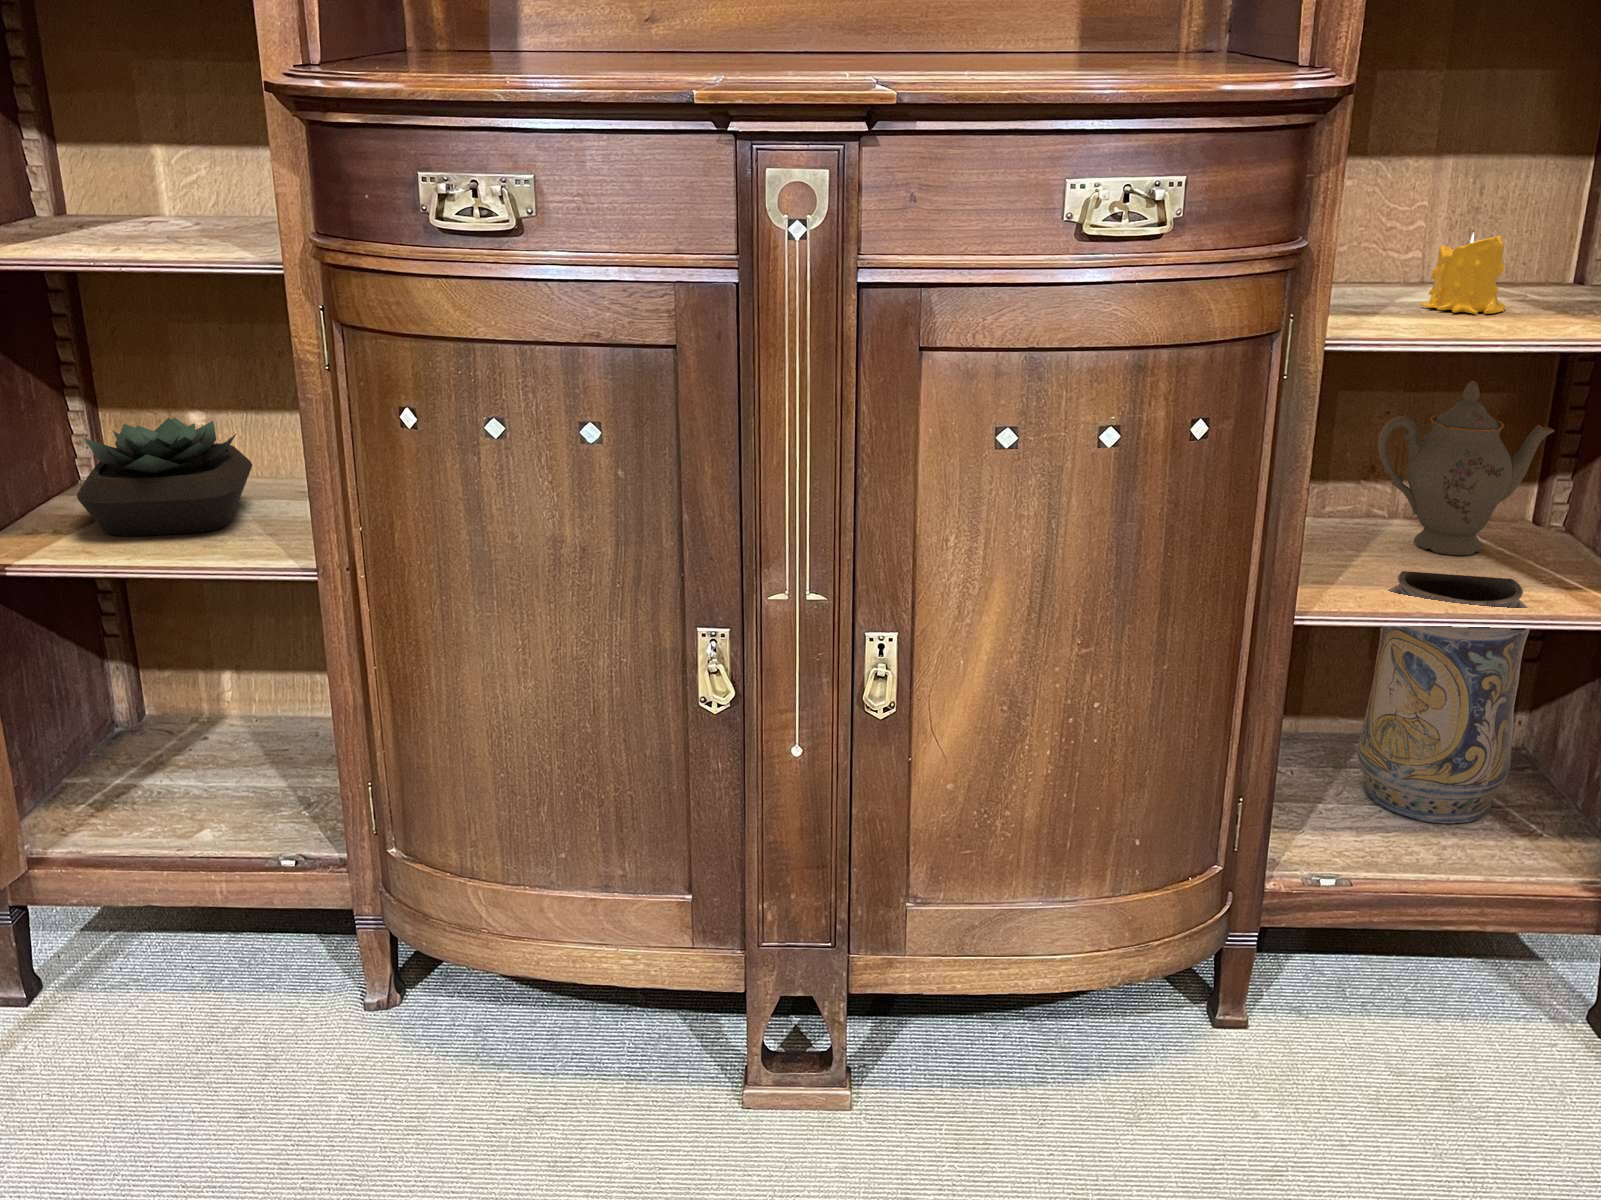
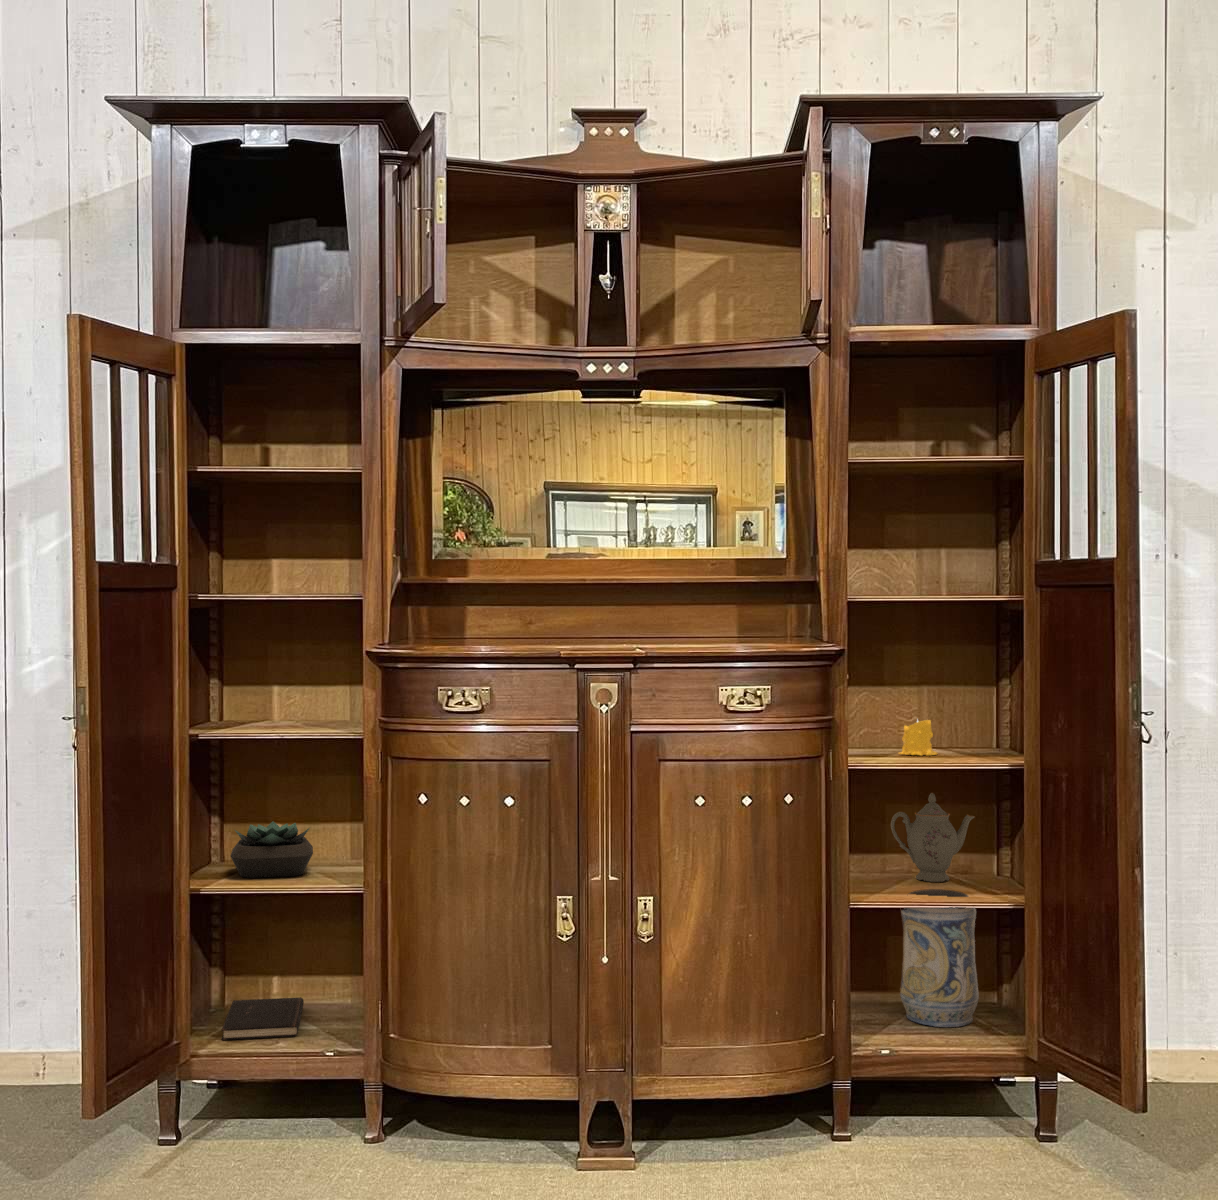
hardcover book: none [95,721,274,828] -> present [222,997,304,1040]

